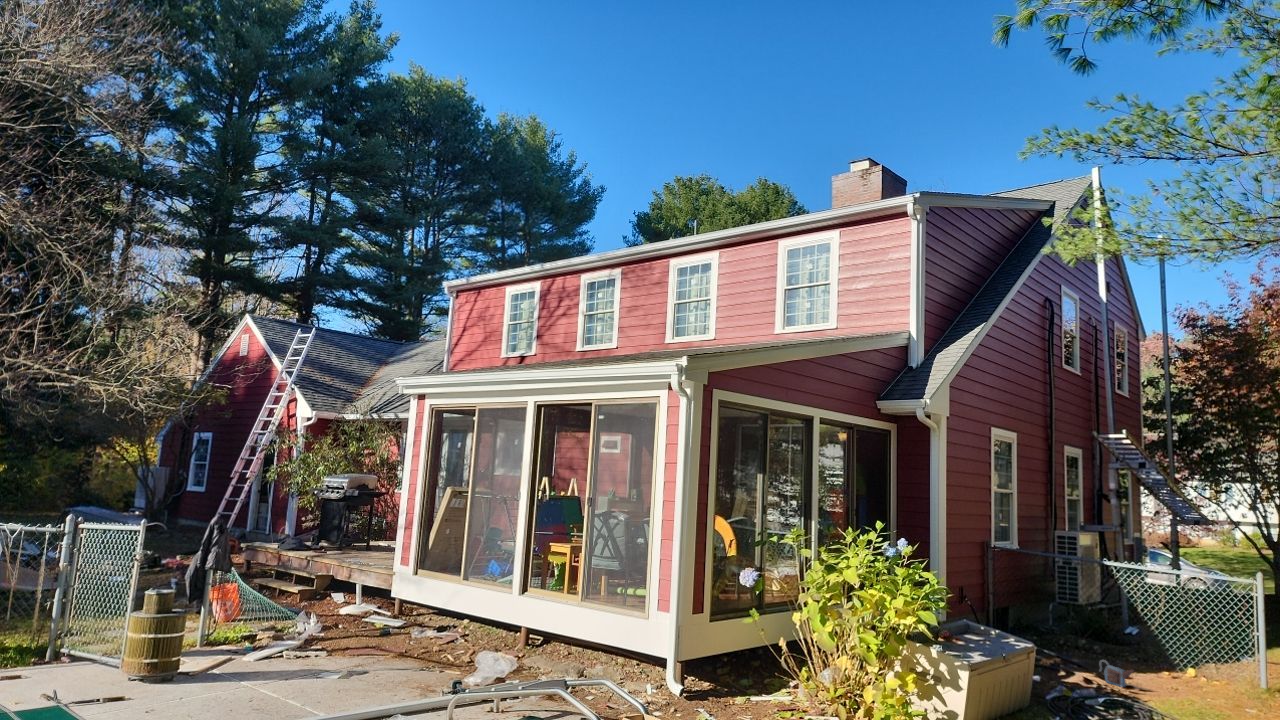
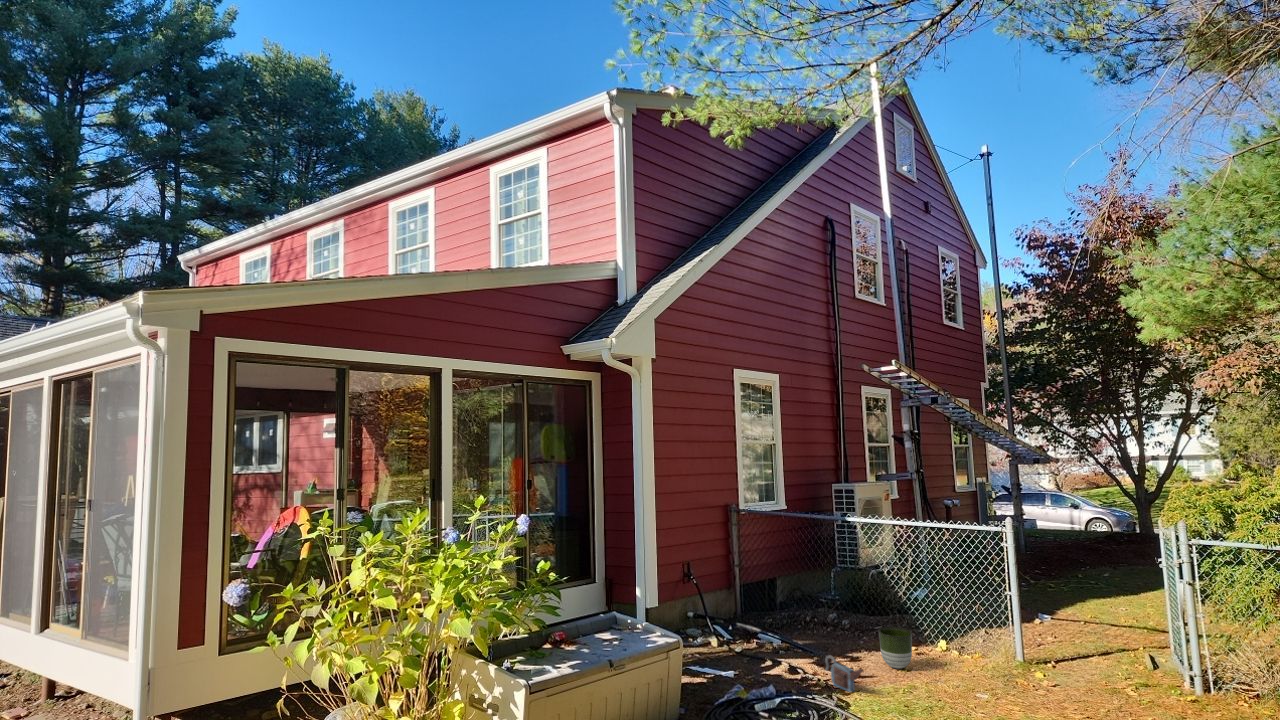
planter: none [1141,647,1171,679] -> present [879,627,912,669]

